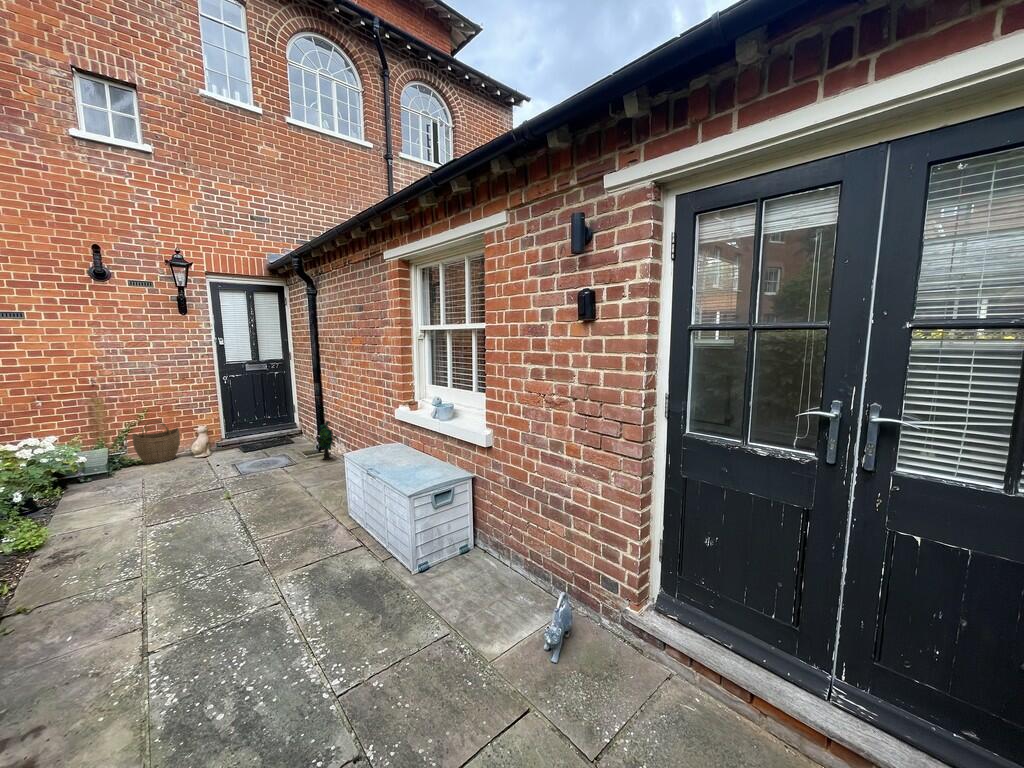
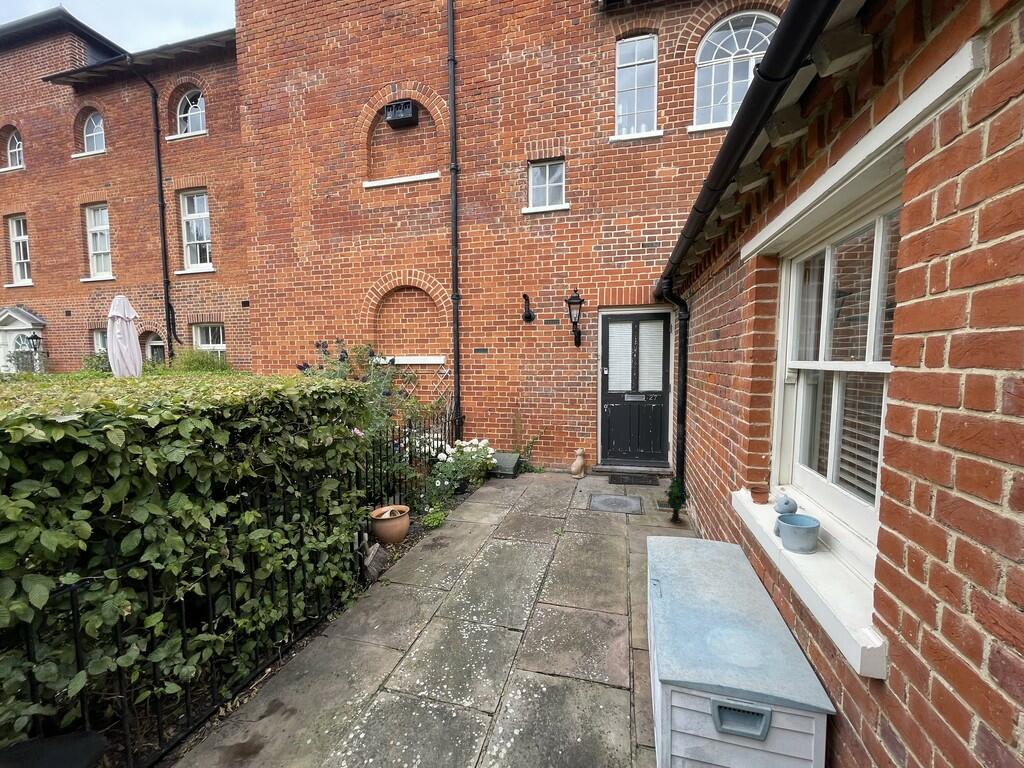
woven basket: present [132,420,180,464] -> none [534,438,564,476]

